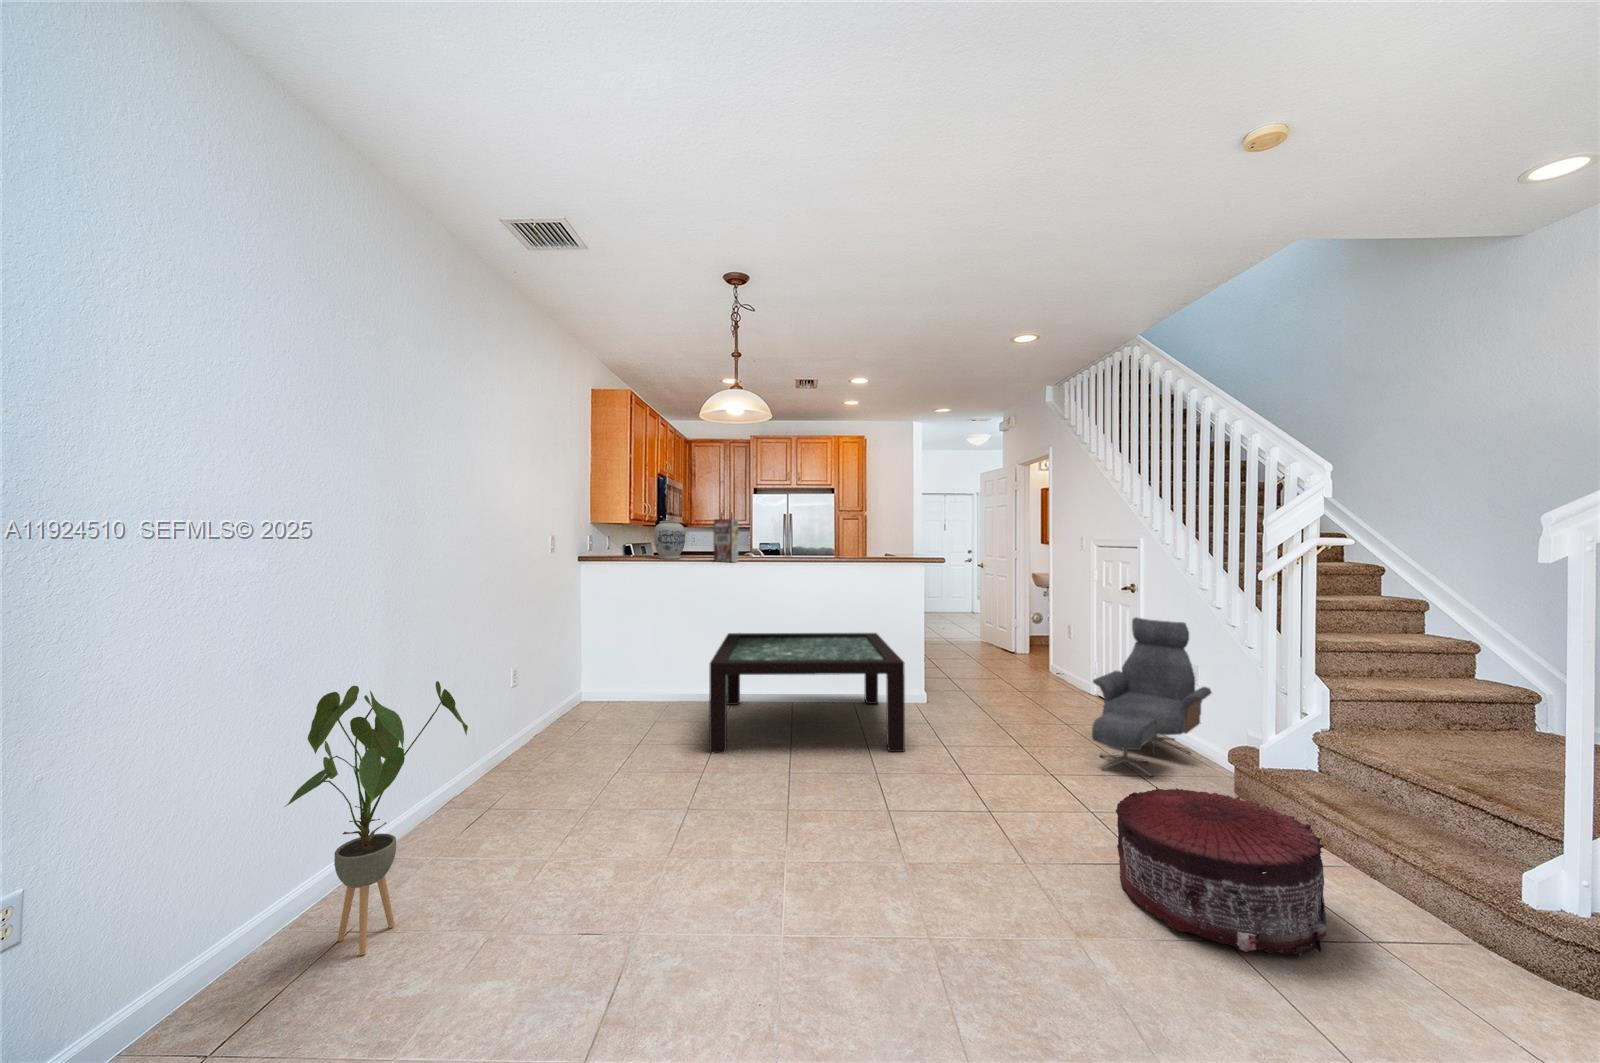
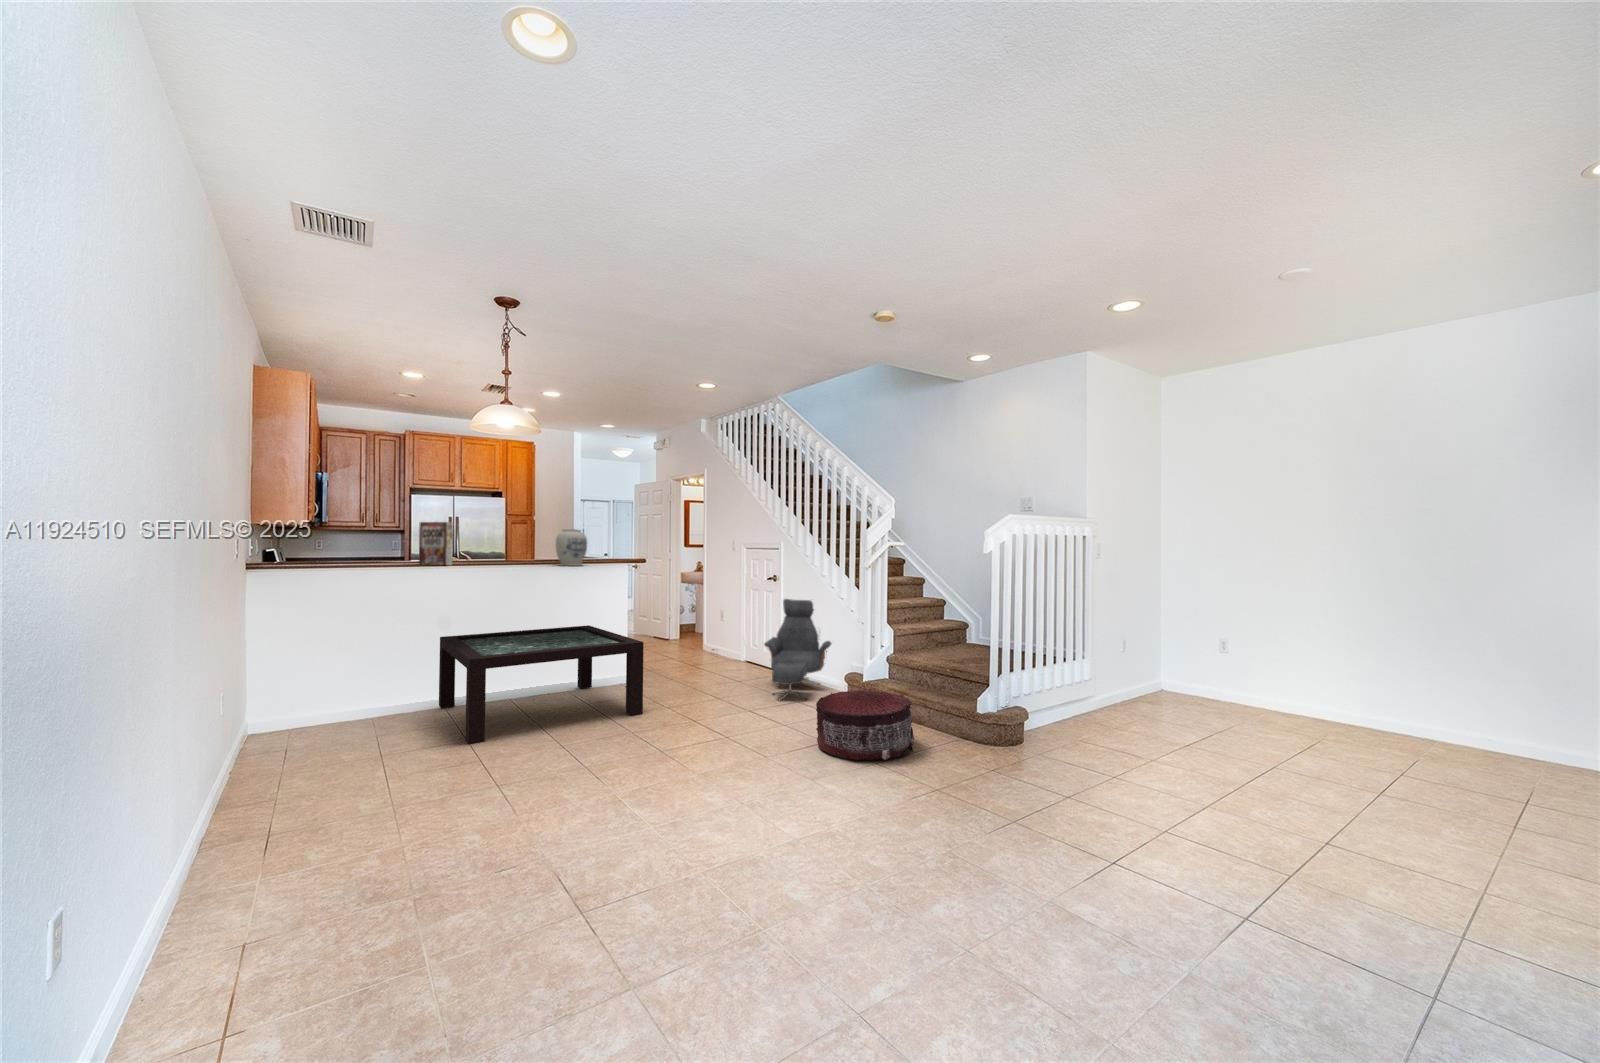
vase: present [654,521,685,559] -> present [555,529,587,566]
house plant: present [286,681,468,955] -> none [171,676,354,941]

